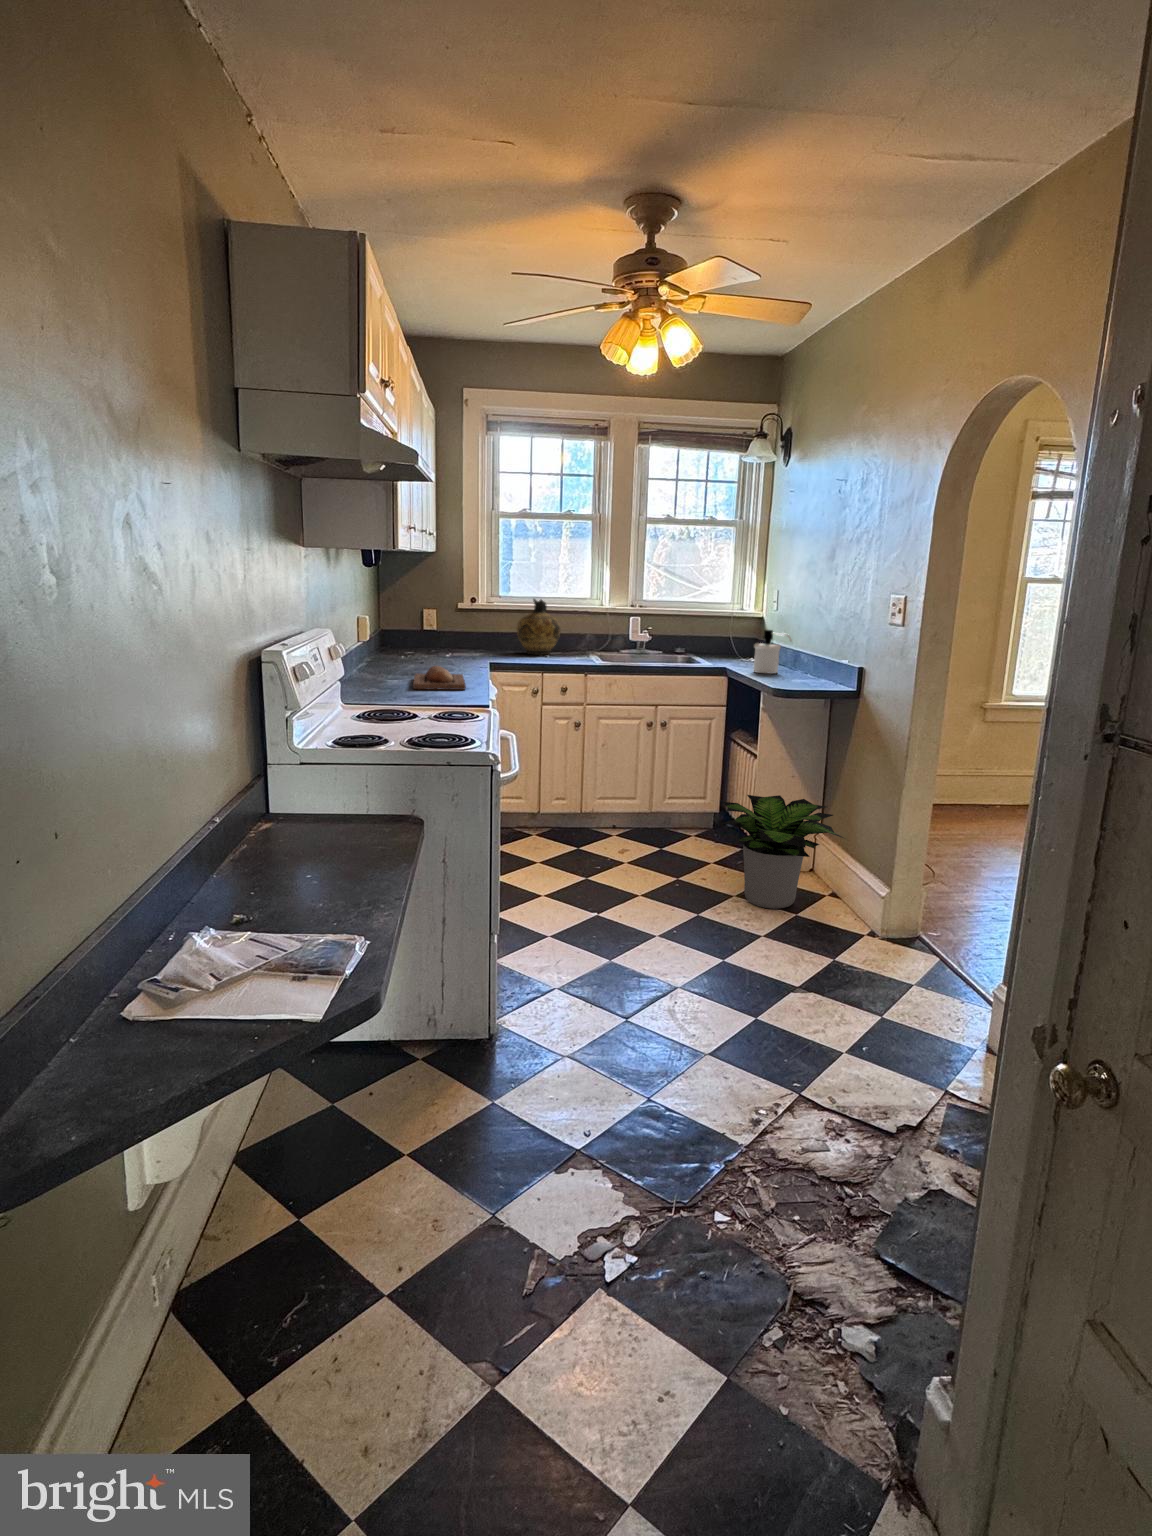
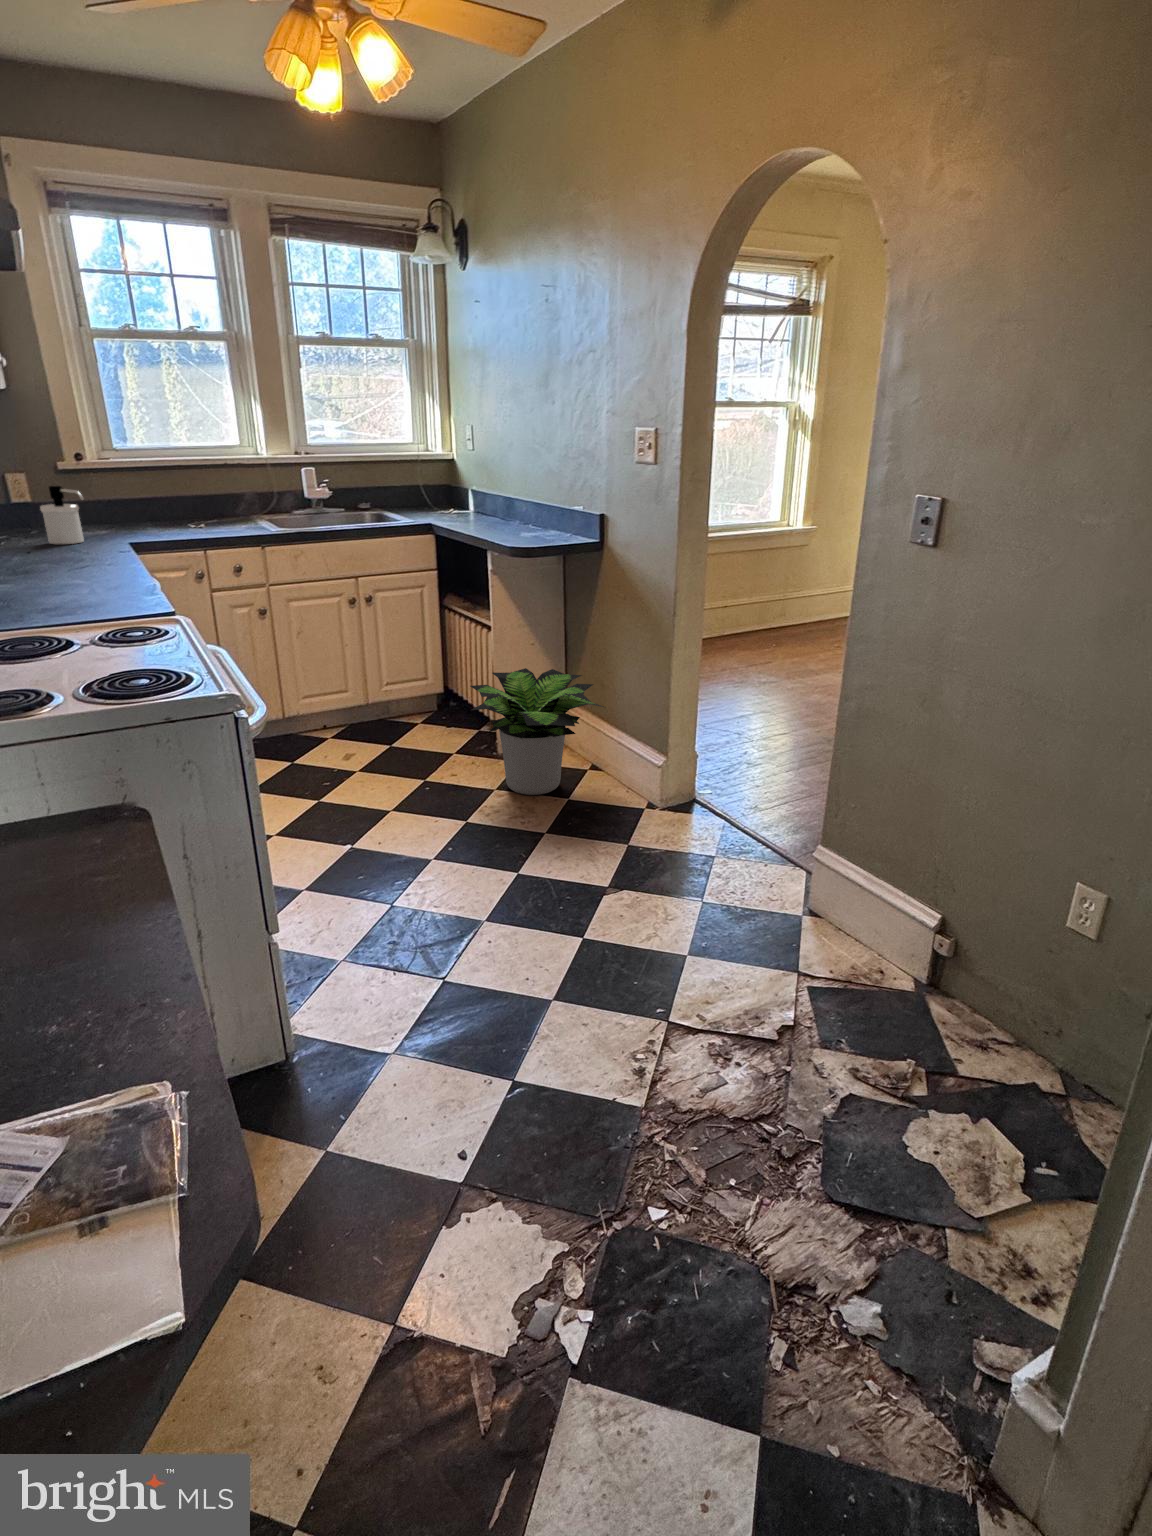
ceramic jug: present [517,599,561,654] -> none [152,450,213,523]
soap dispenser: present [754,630,792,674] -> present [40,486,84,544]
bread loaf: present [413,666,466,690] -> none [32,554,123,593]

